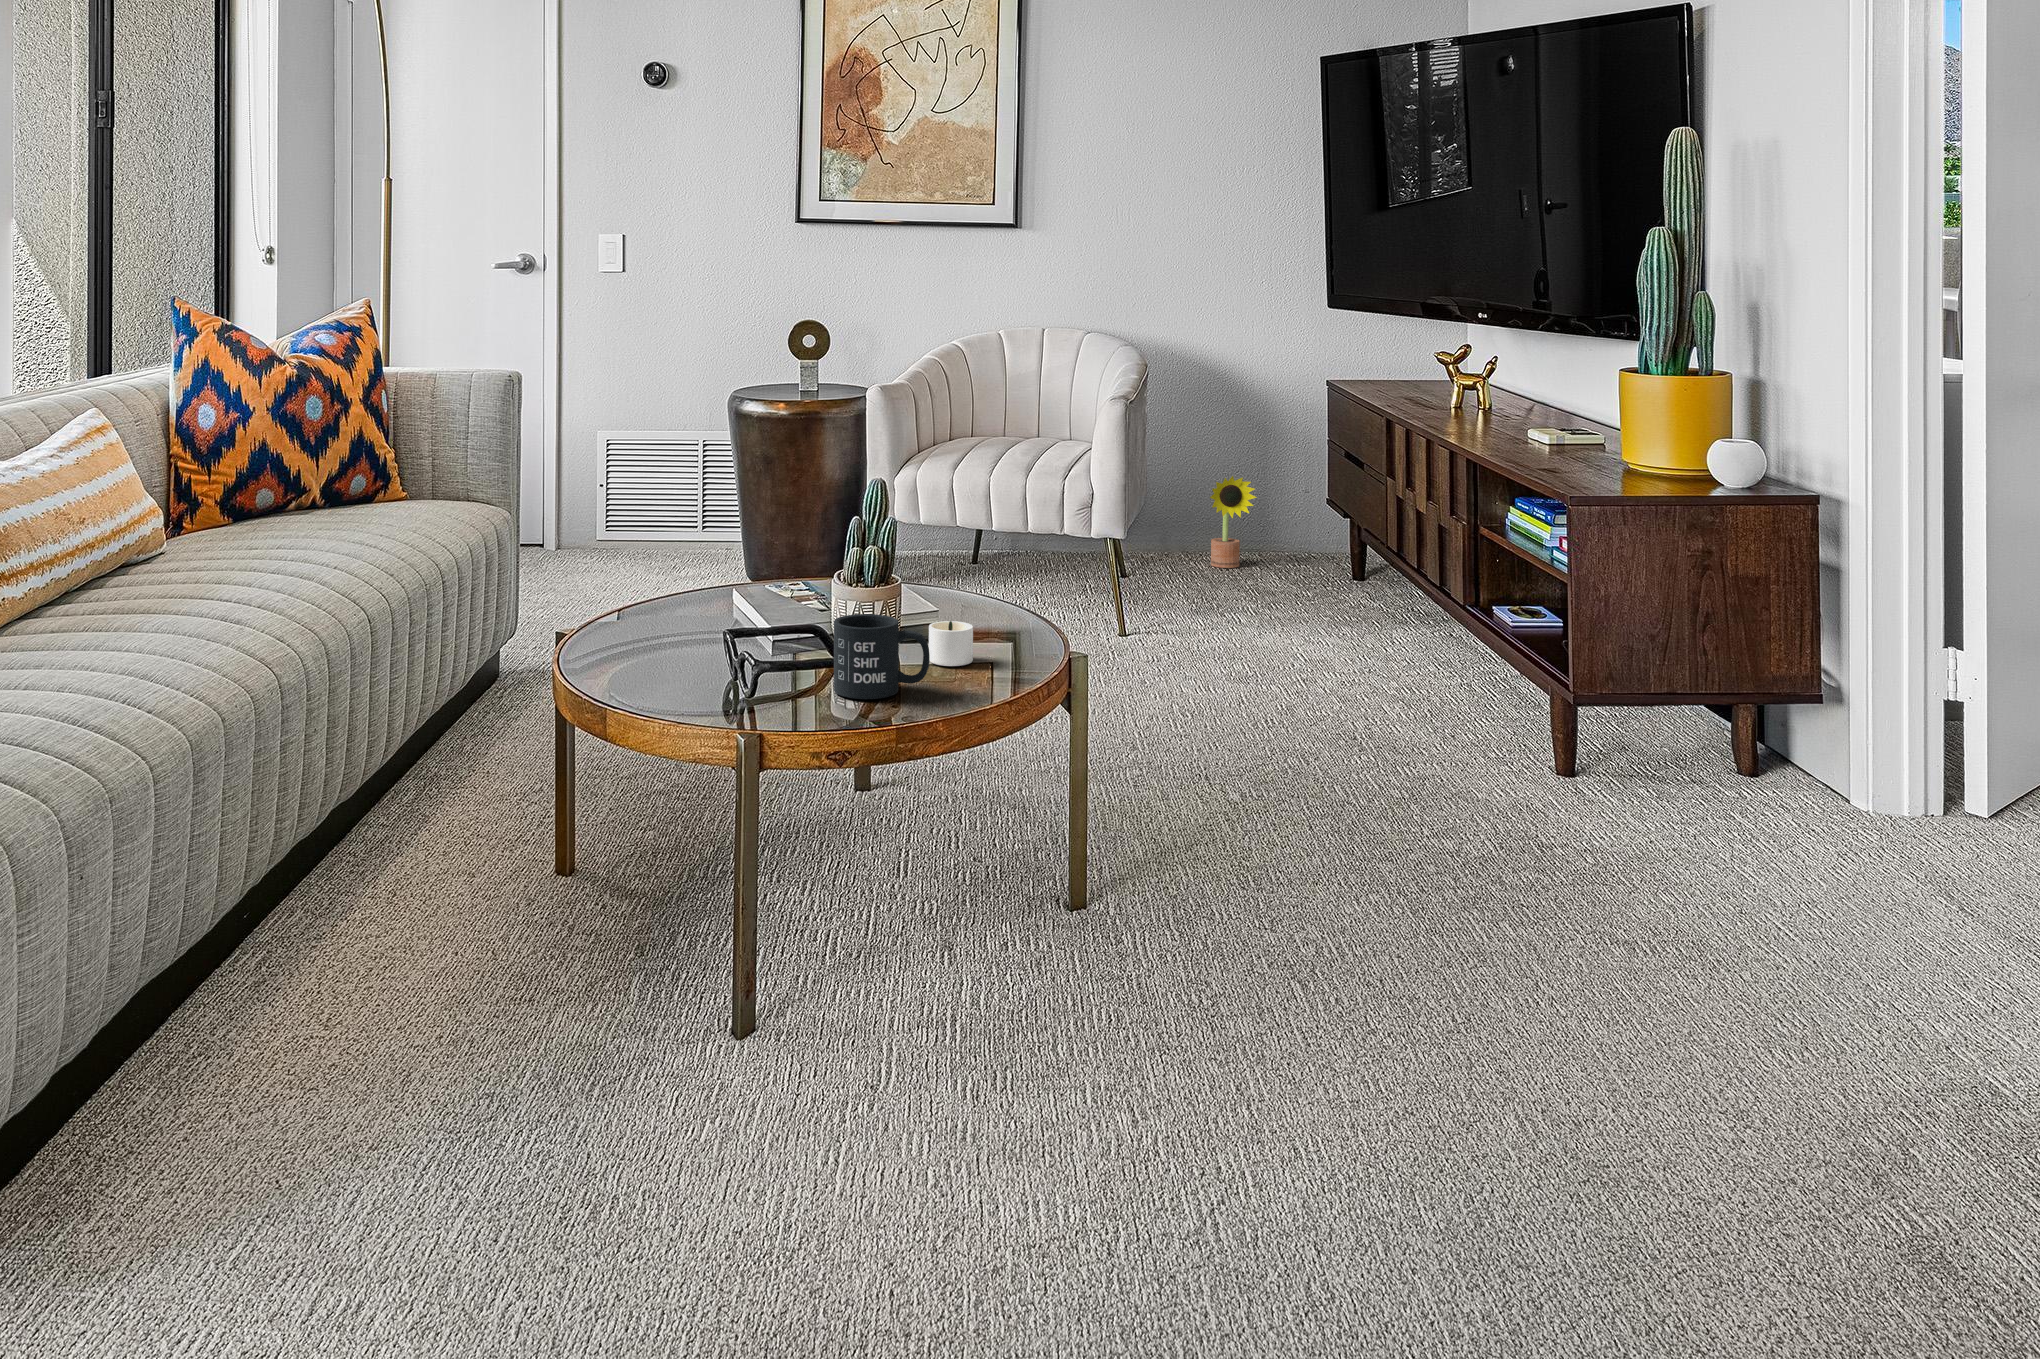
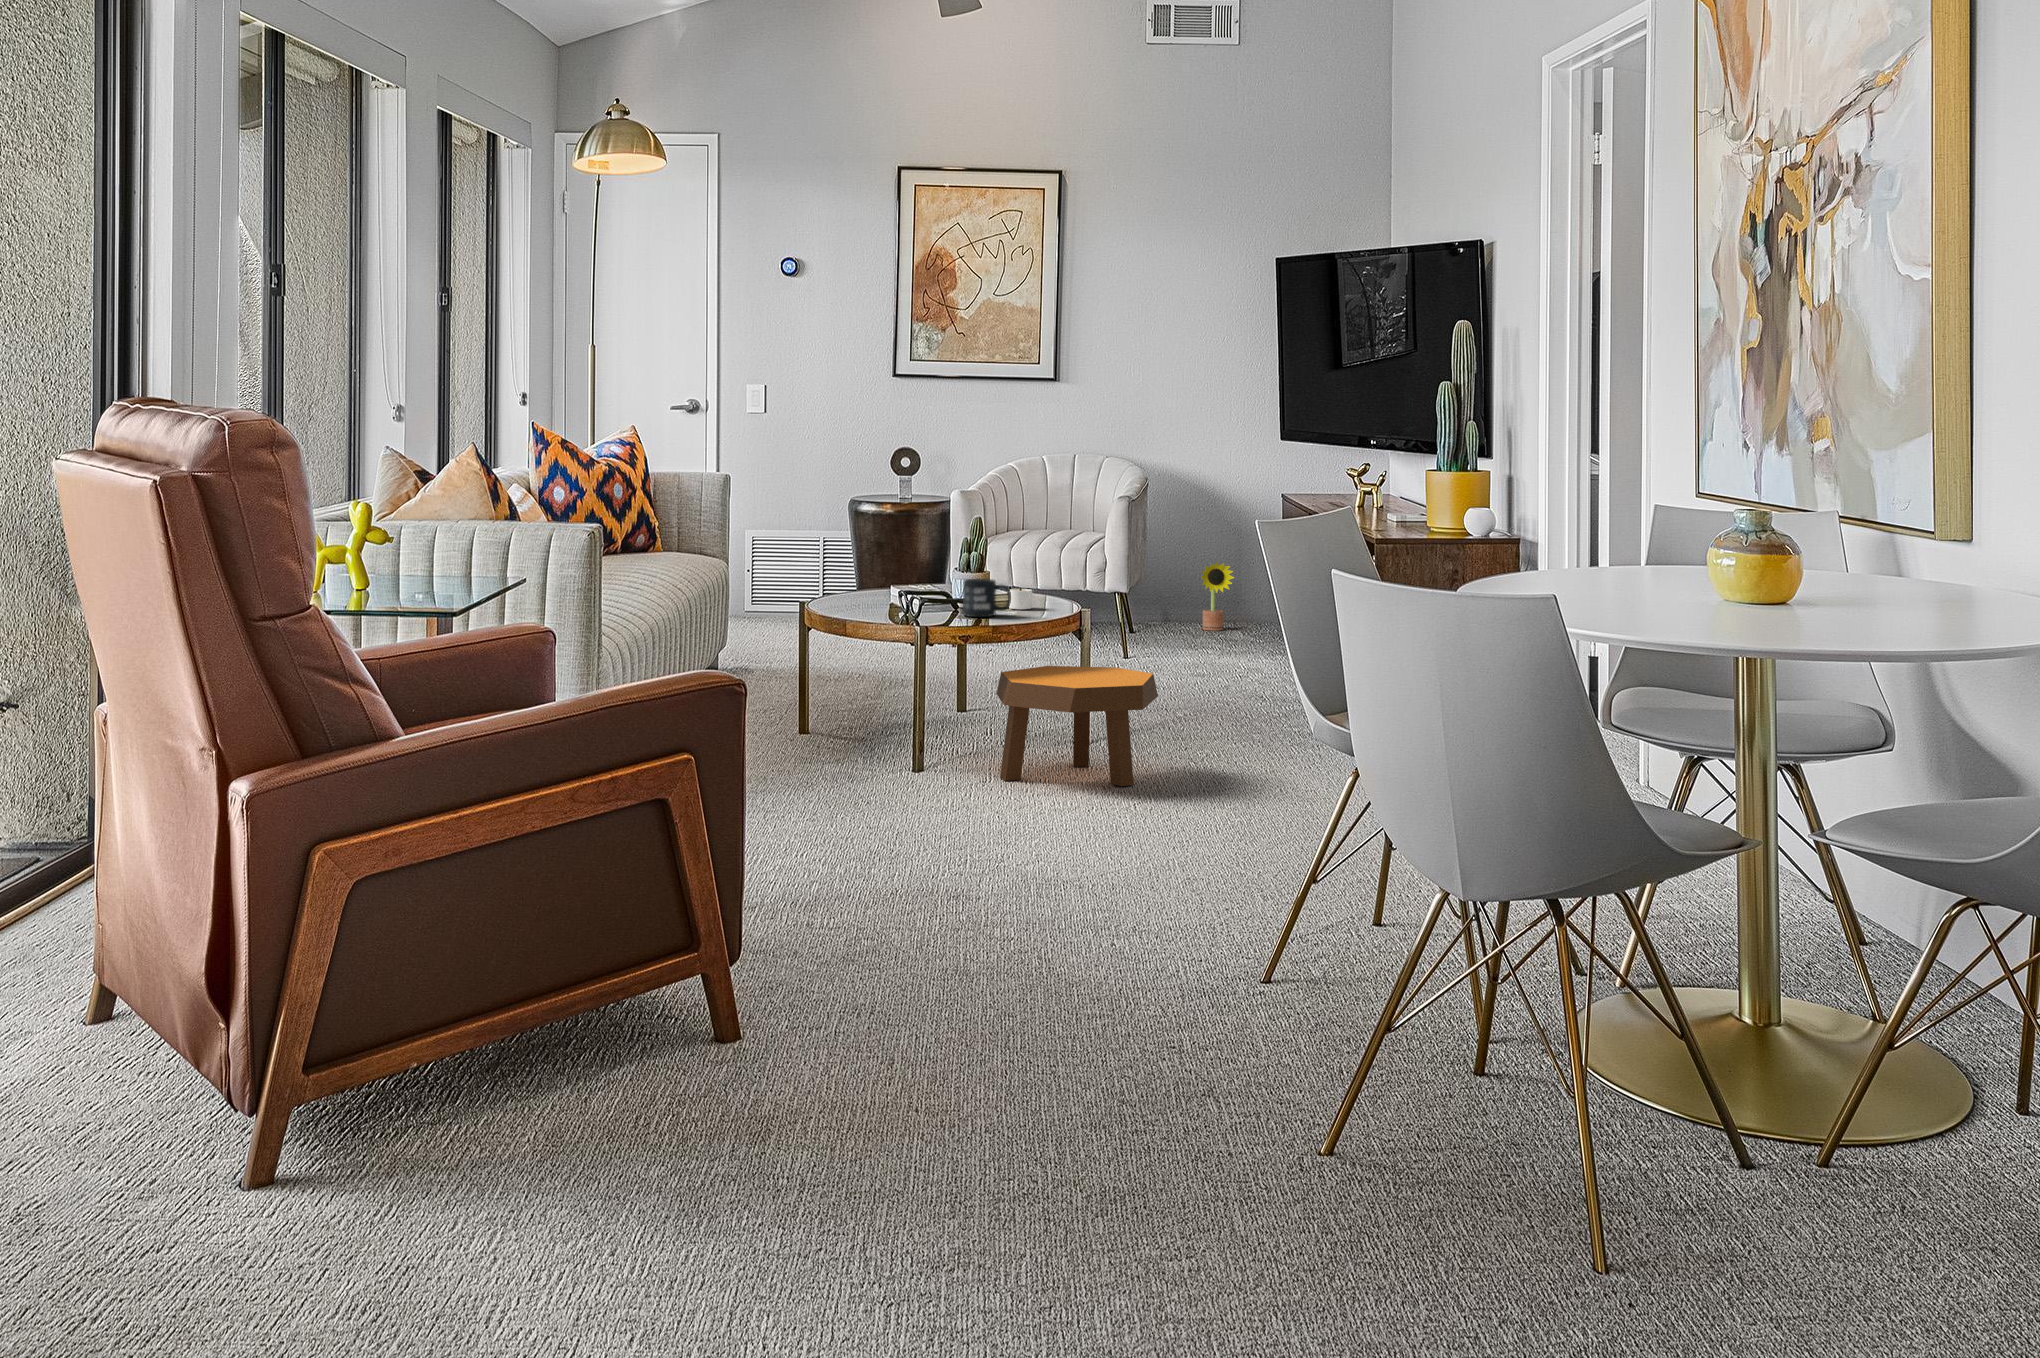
footstool: none [894,805,1241,1144] -> present [996,666,1158,786]

